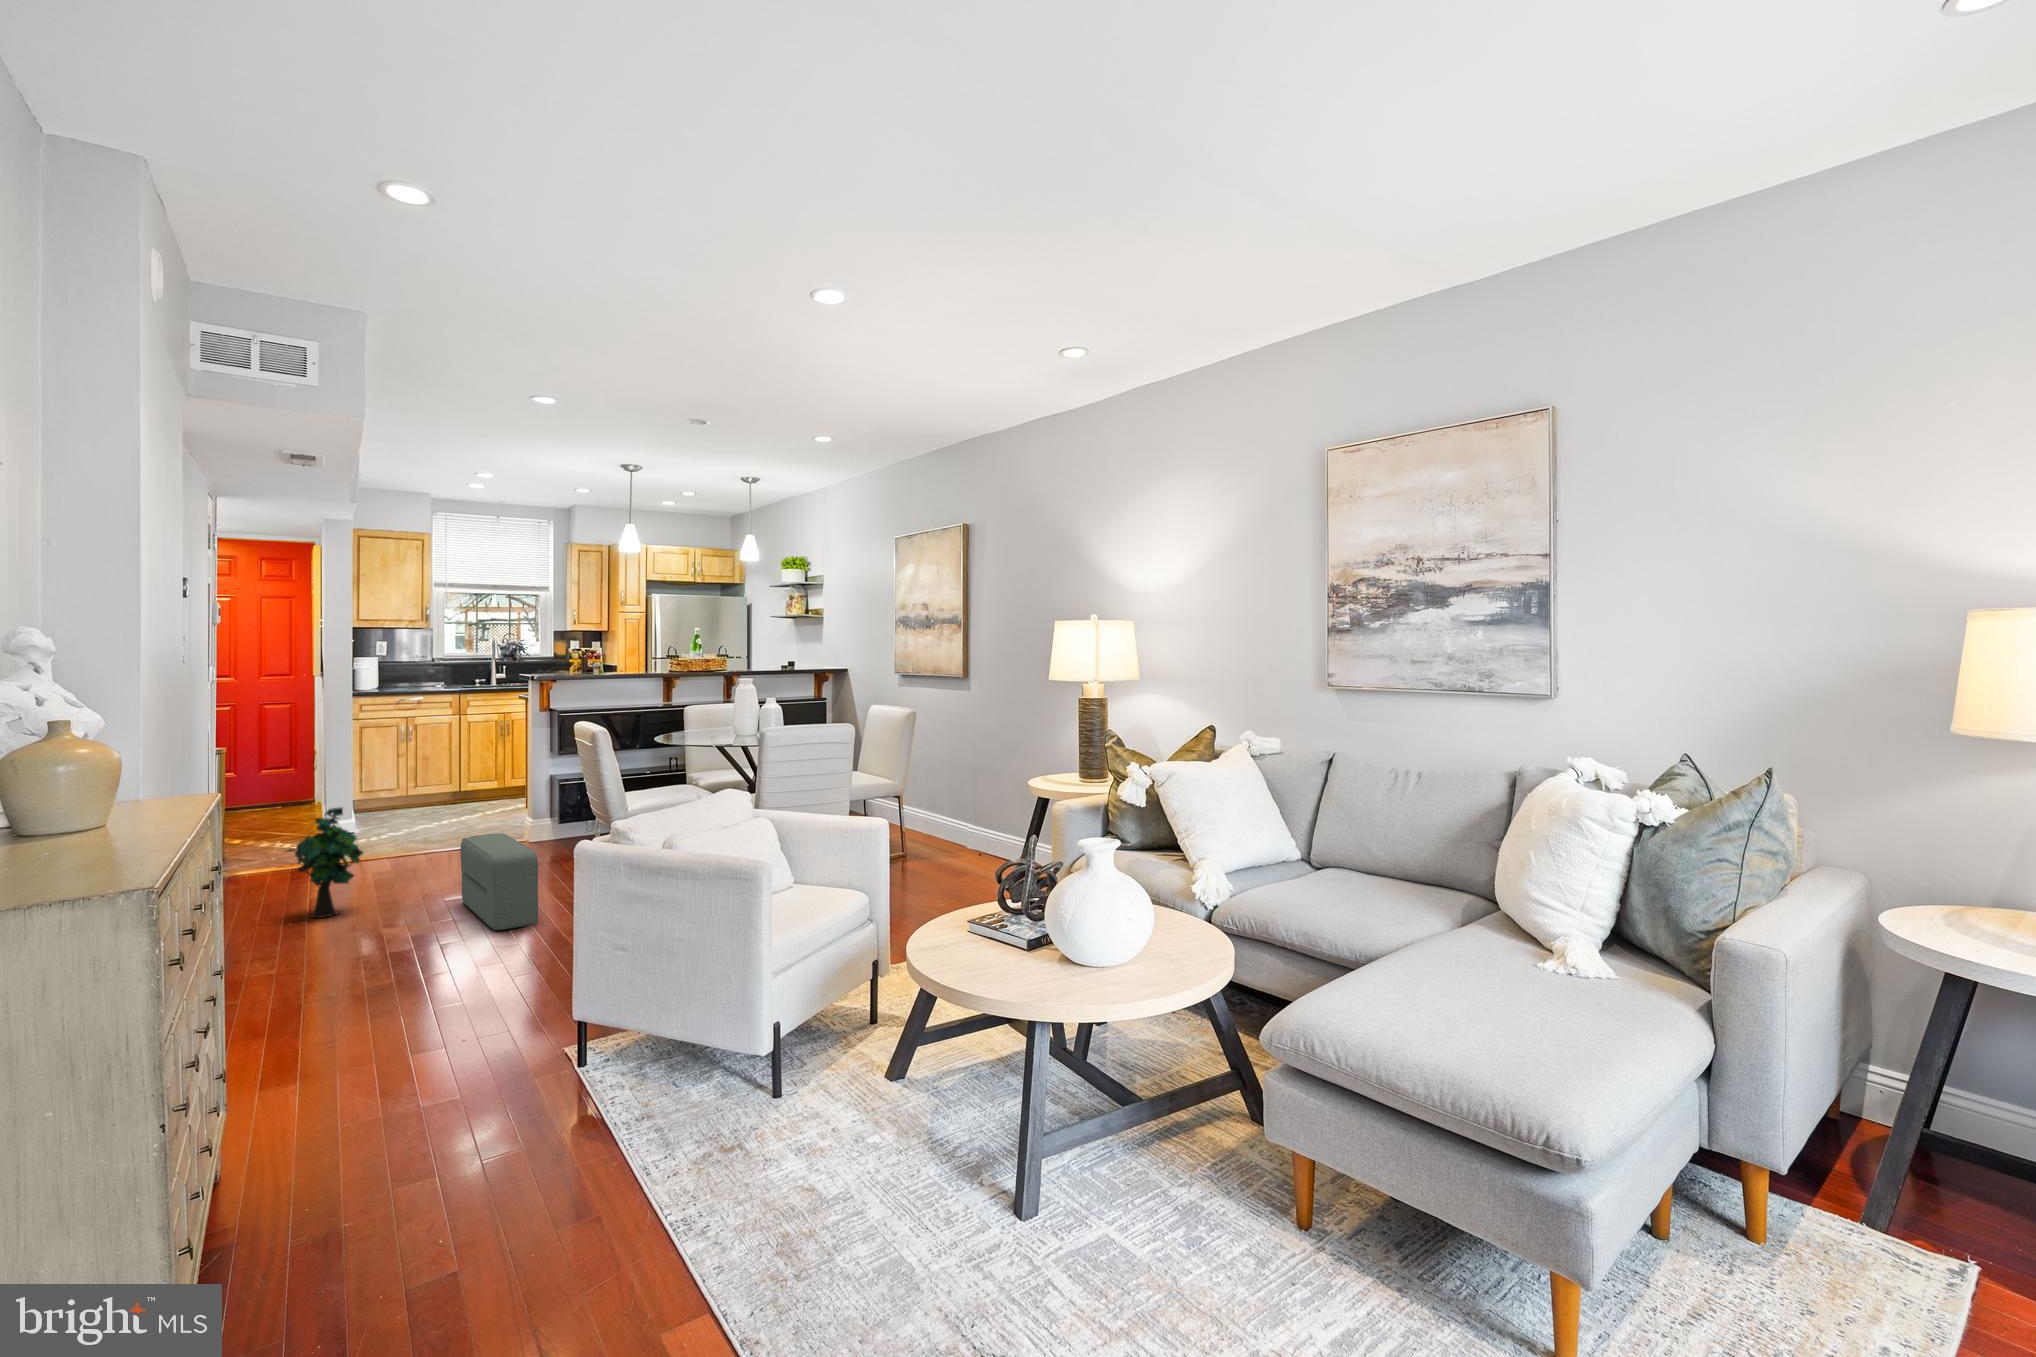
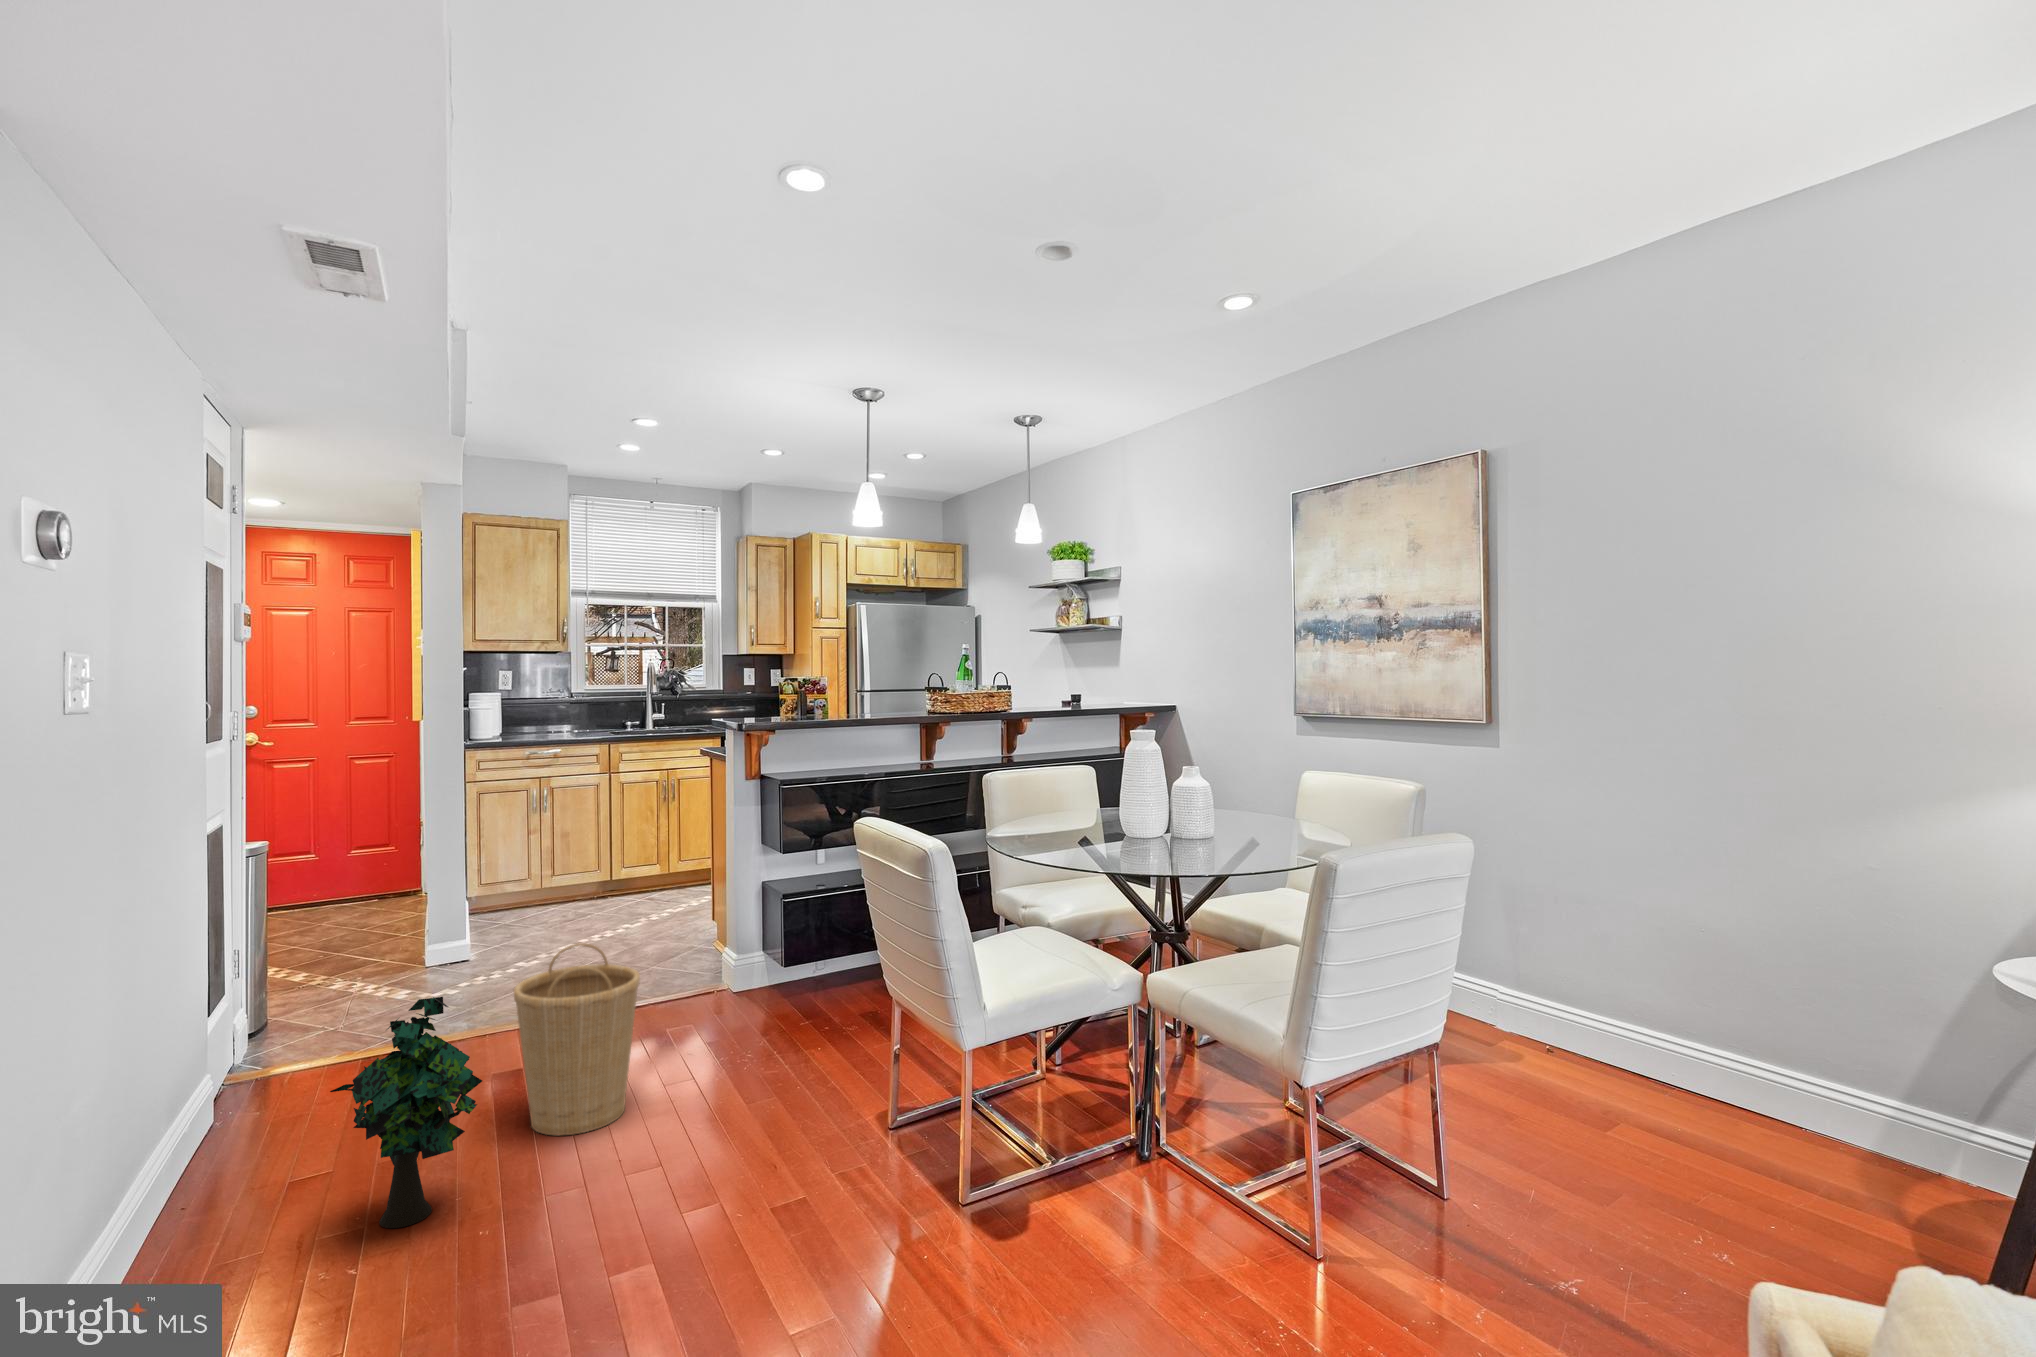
basket: none [382,795,456,892] -> present [514,943,640,1135]
pouf: present [460,833,538,930] -> none [662,1039,837,1308]

